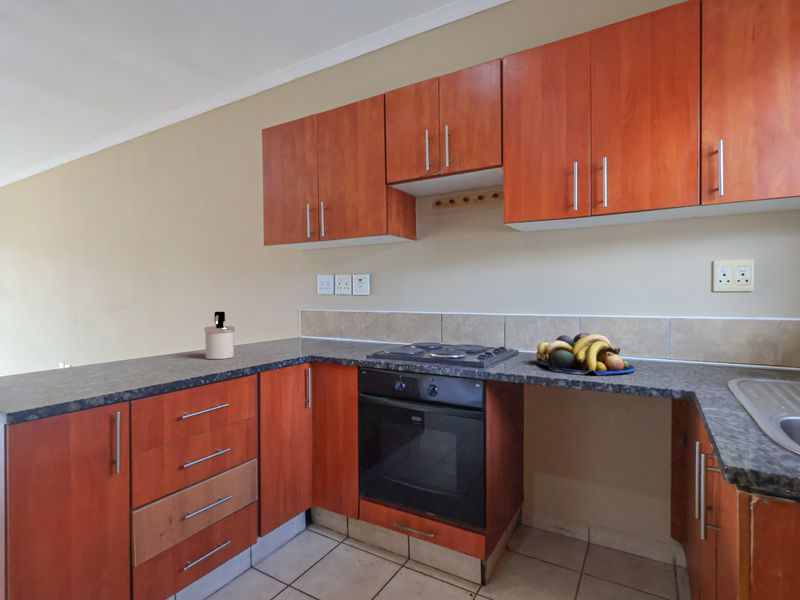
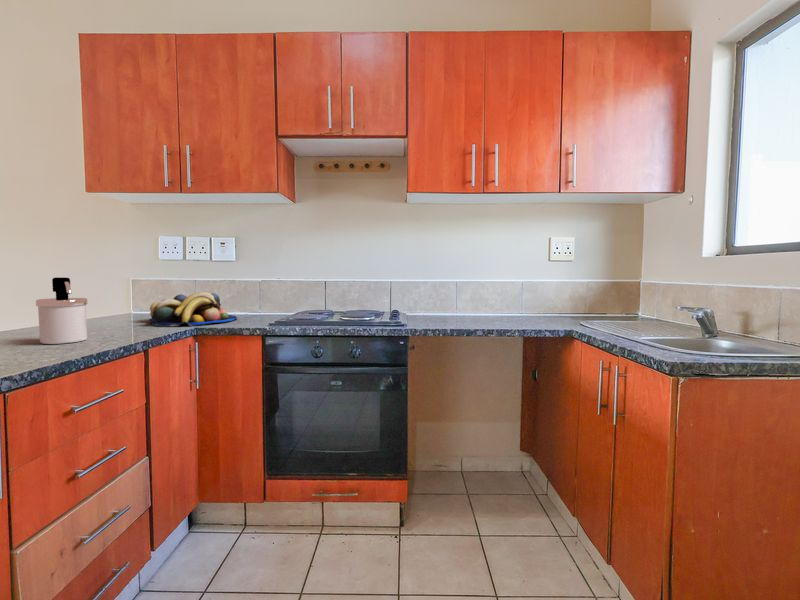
fruit bowl: present [536,333,636,375] -> present [149,292,237,326]

